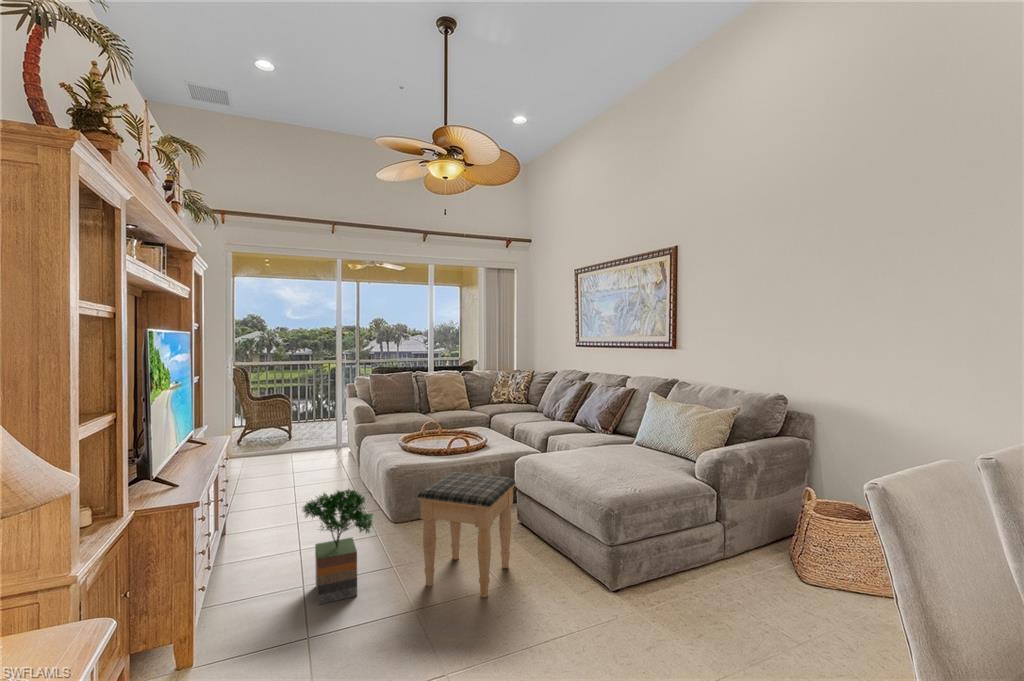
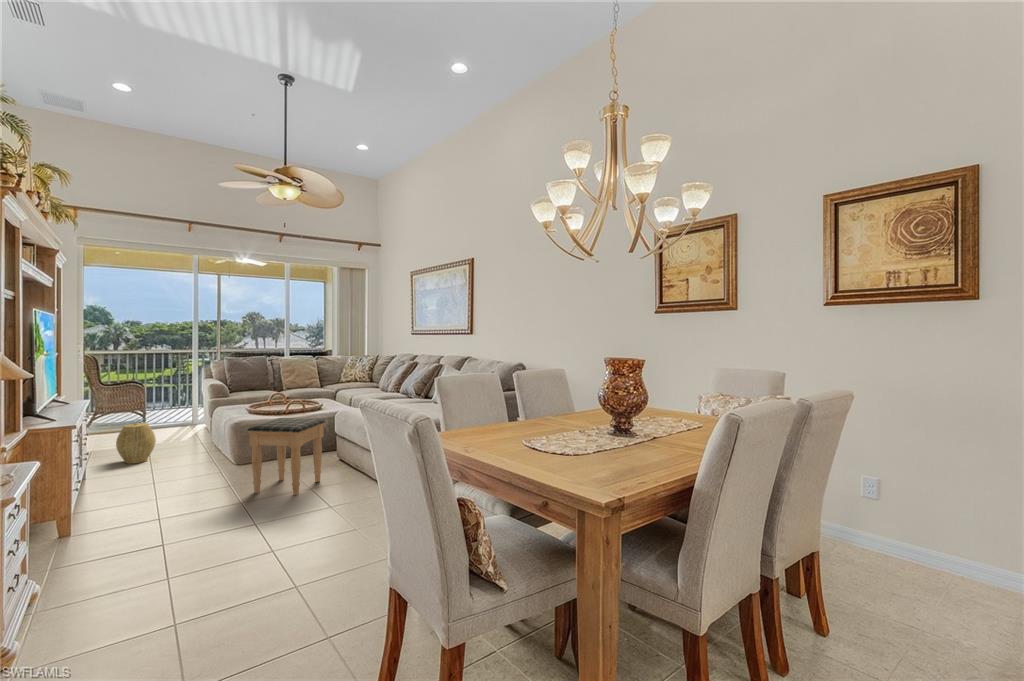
woven basket: none [259,458,301,509] -> present [116,423,156,464]
potted tree: present [303,489,373,604] -> none [155,428,214,506]

